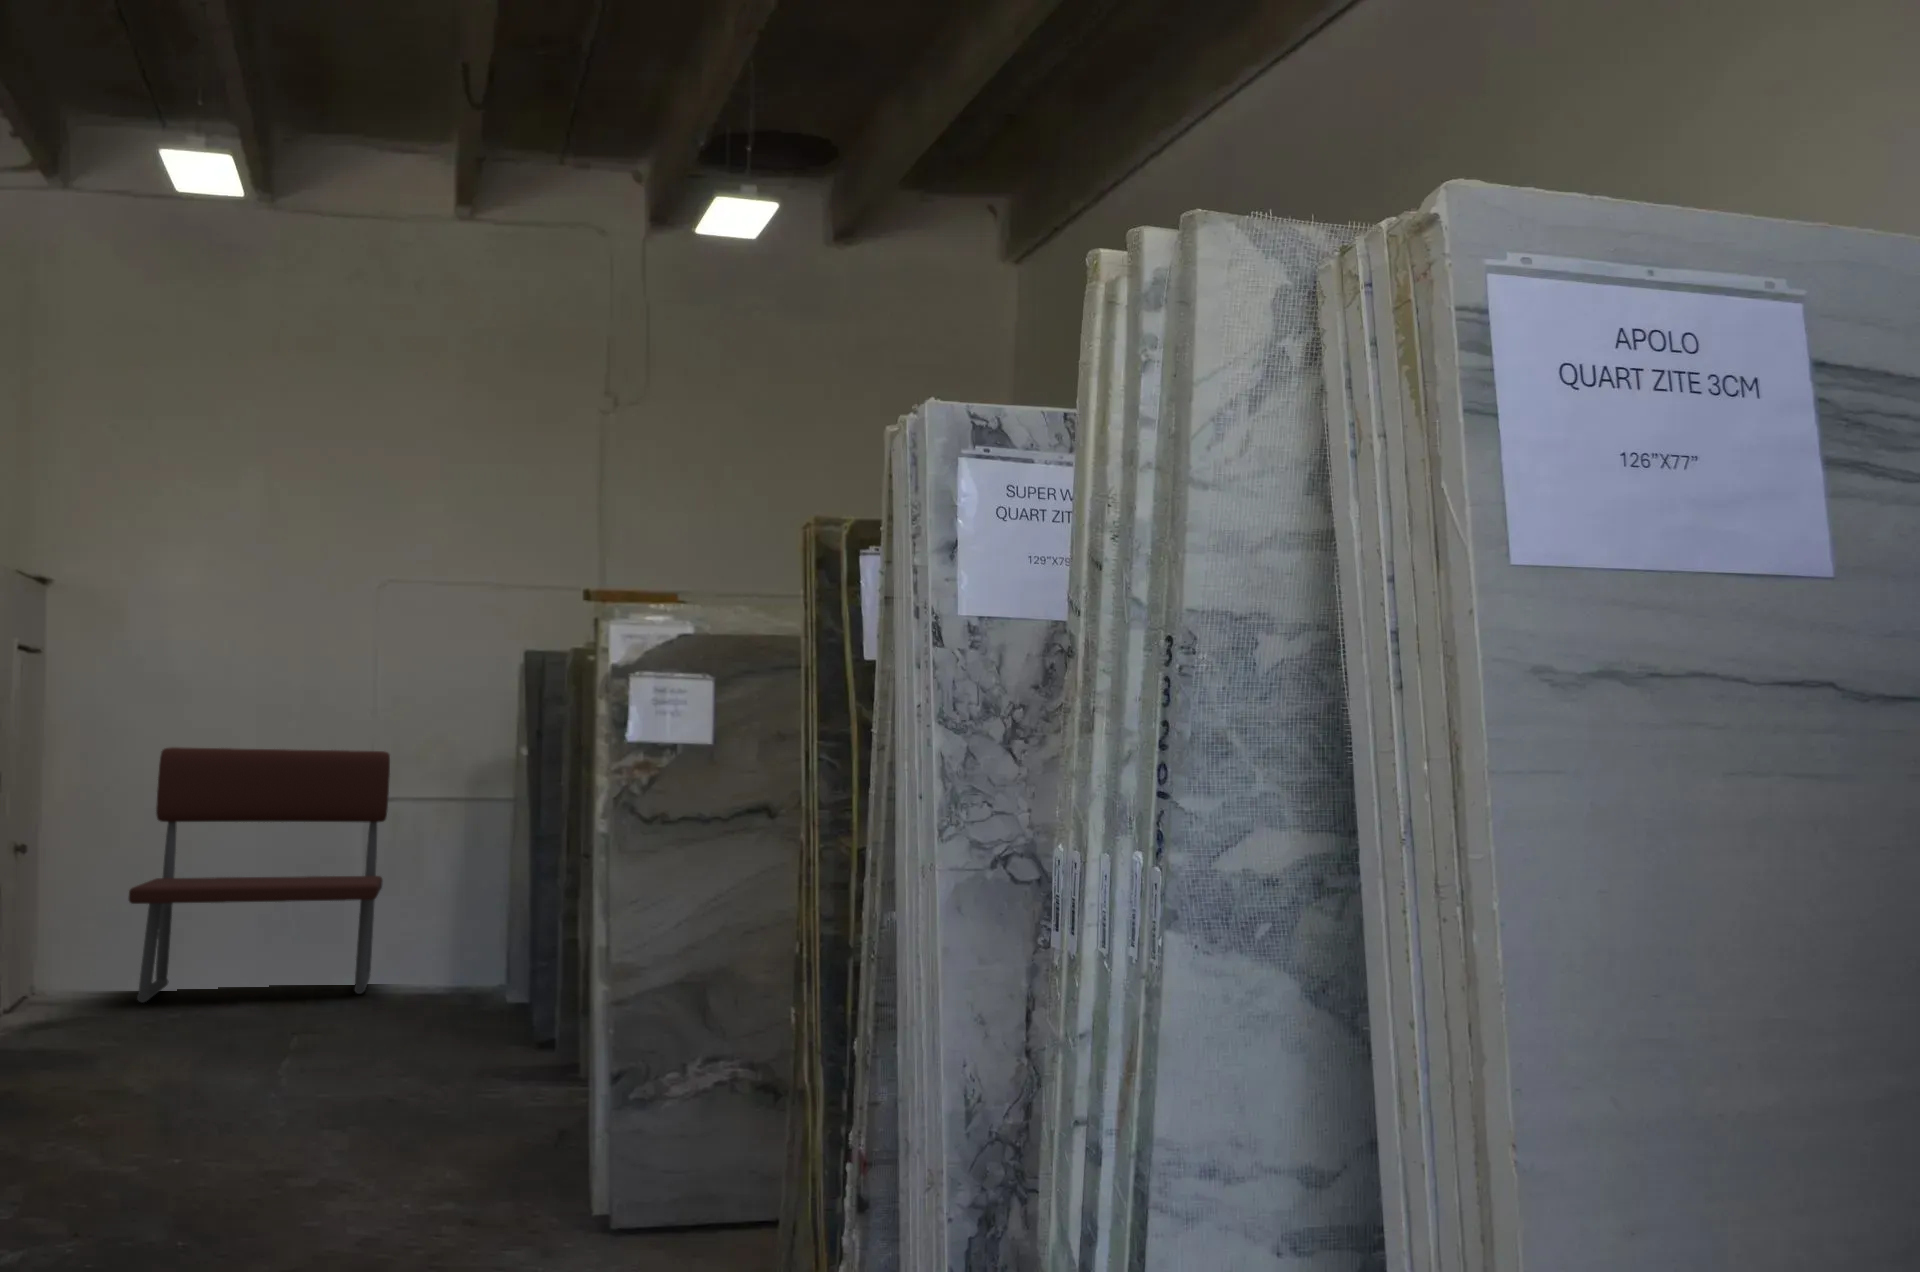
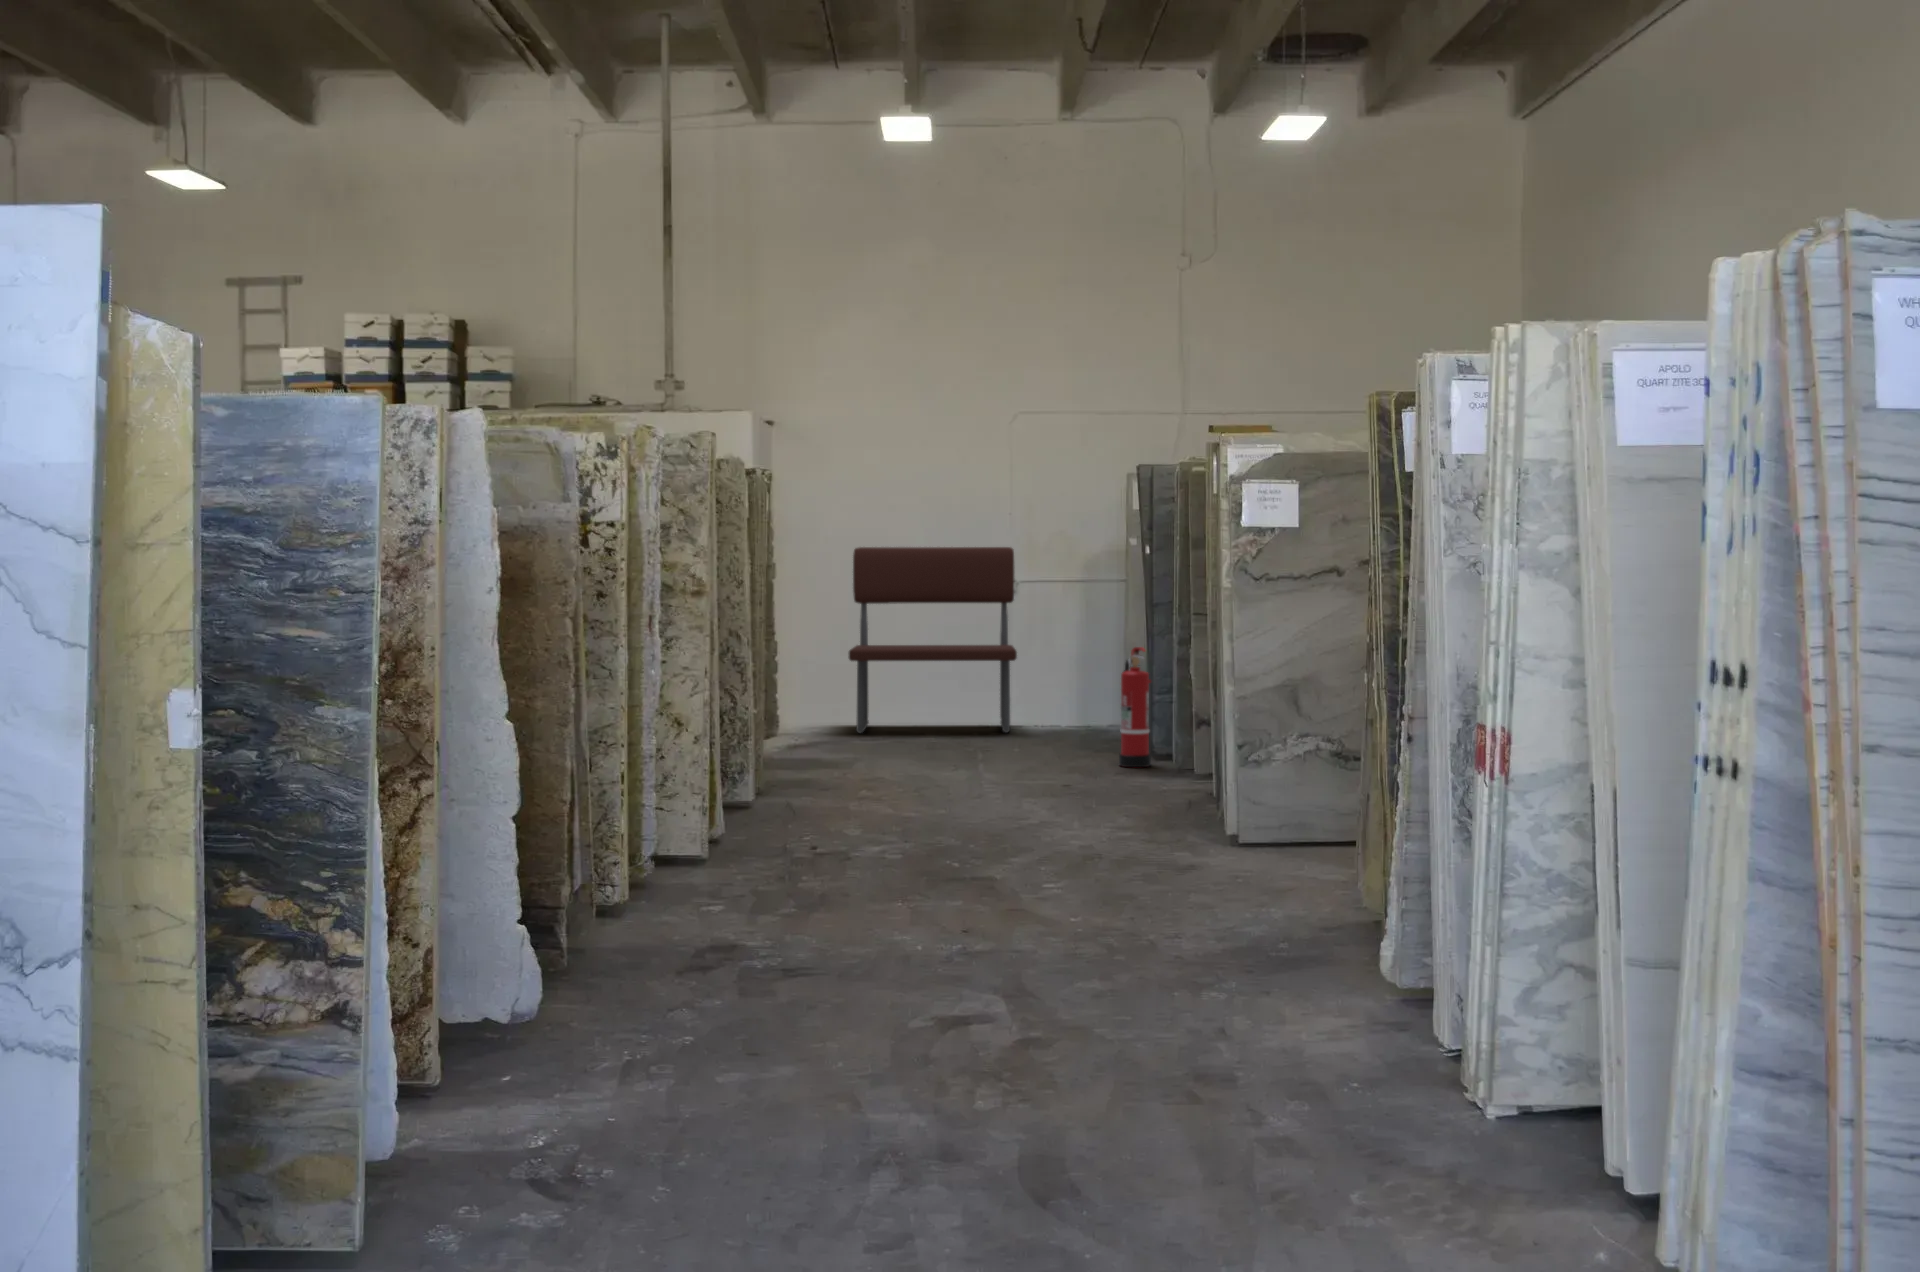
fire extinguisher: none [491,890,540,1053] -> present [1119,647,1151,767]

